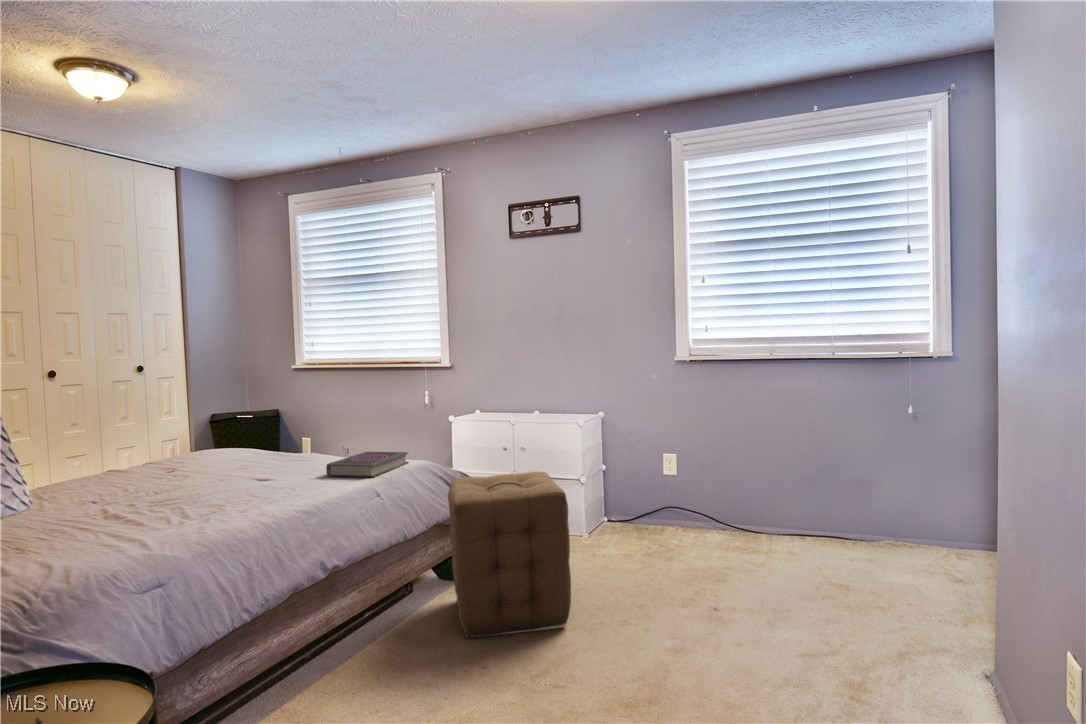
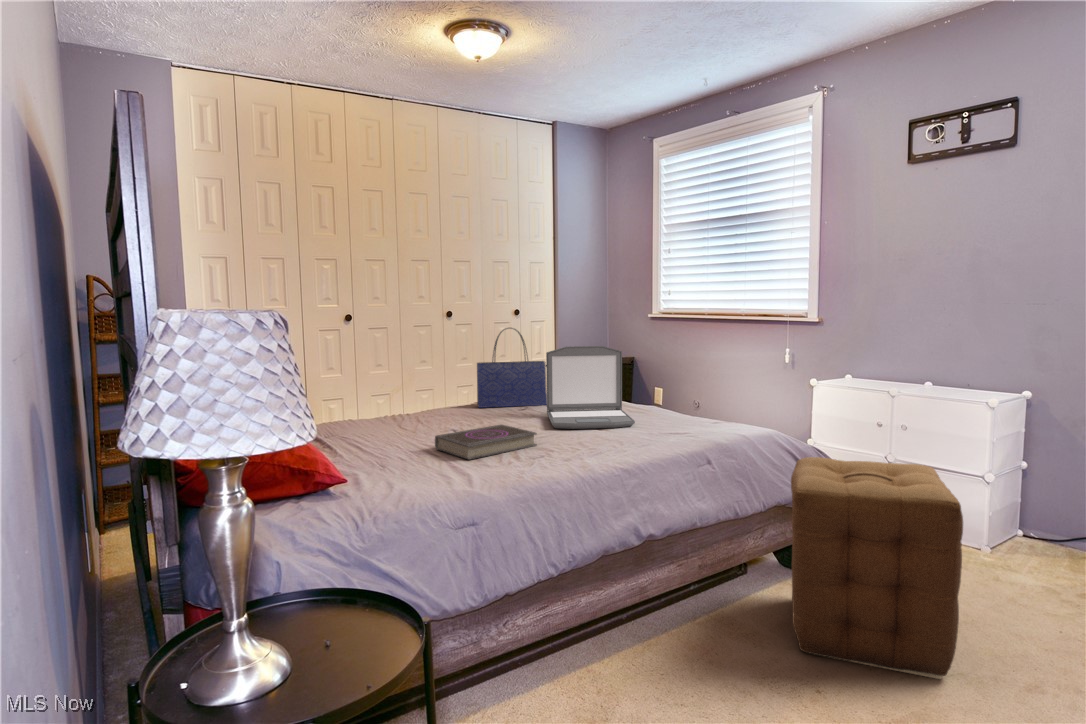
tote bag: none [102,385,197,478] -> present [477,328,547,408]
laptop: none [198,398,302,486] -> present [546,346,635,429]
book: present [326,452,409,477] -> present [435,425,537,460]

